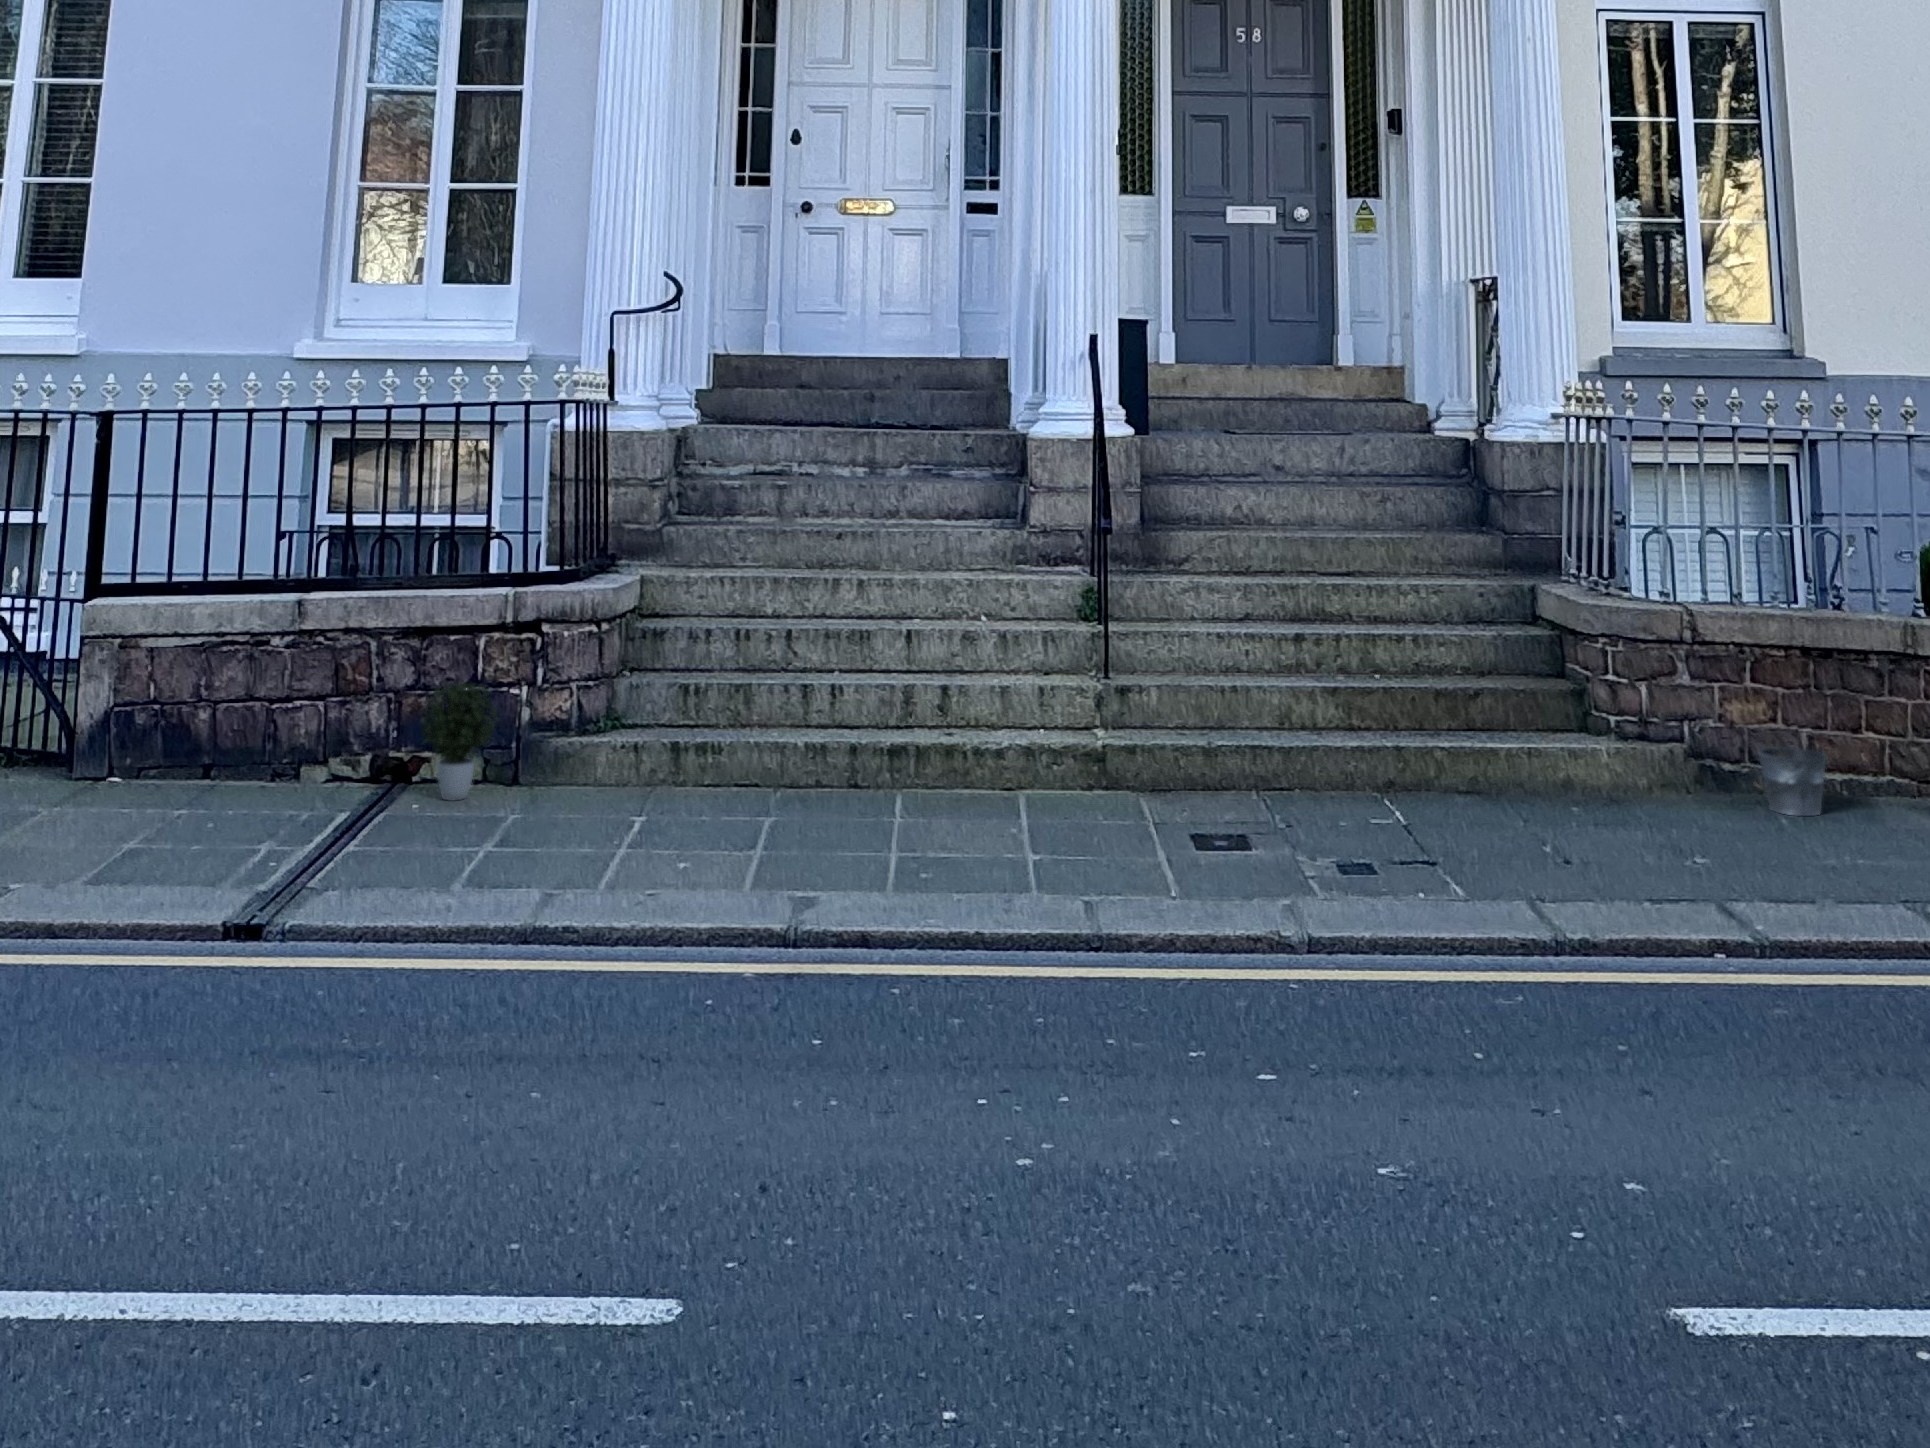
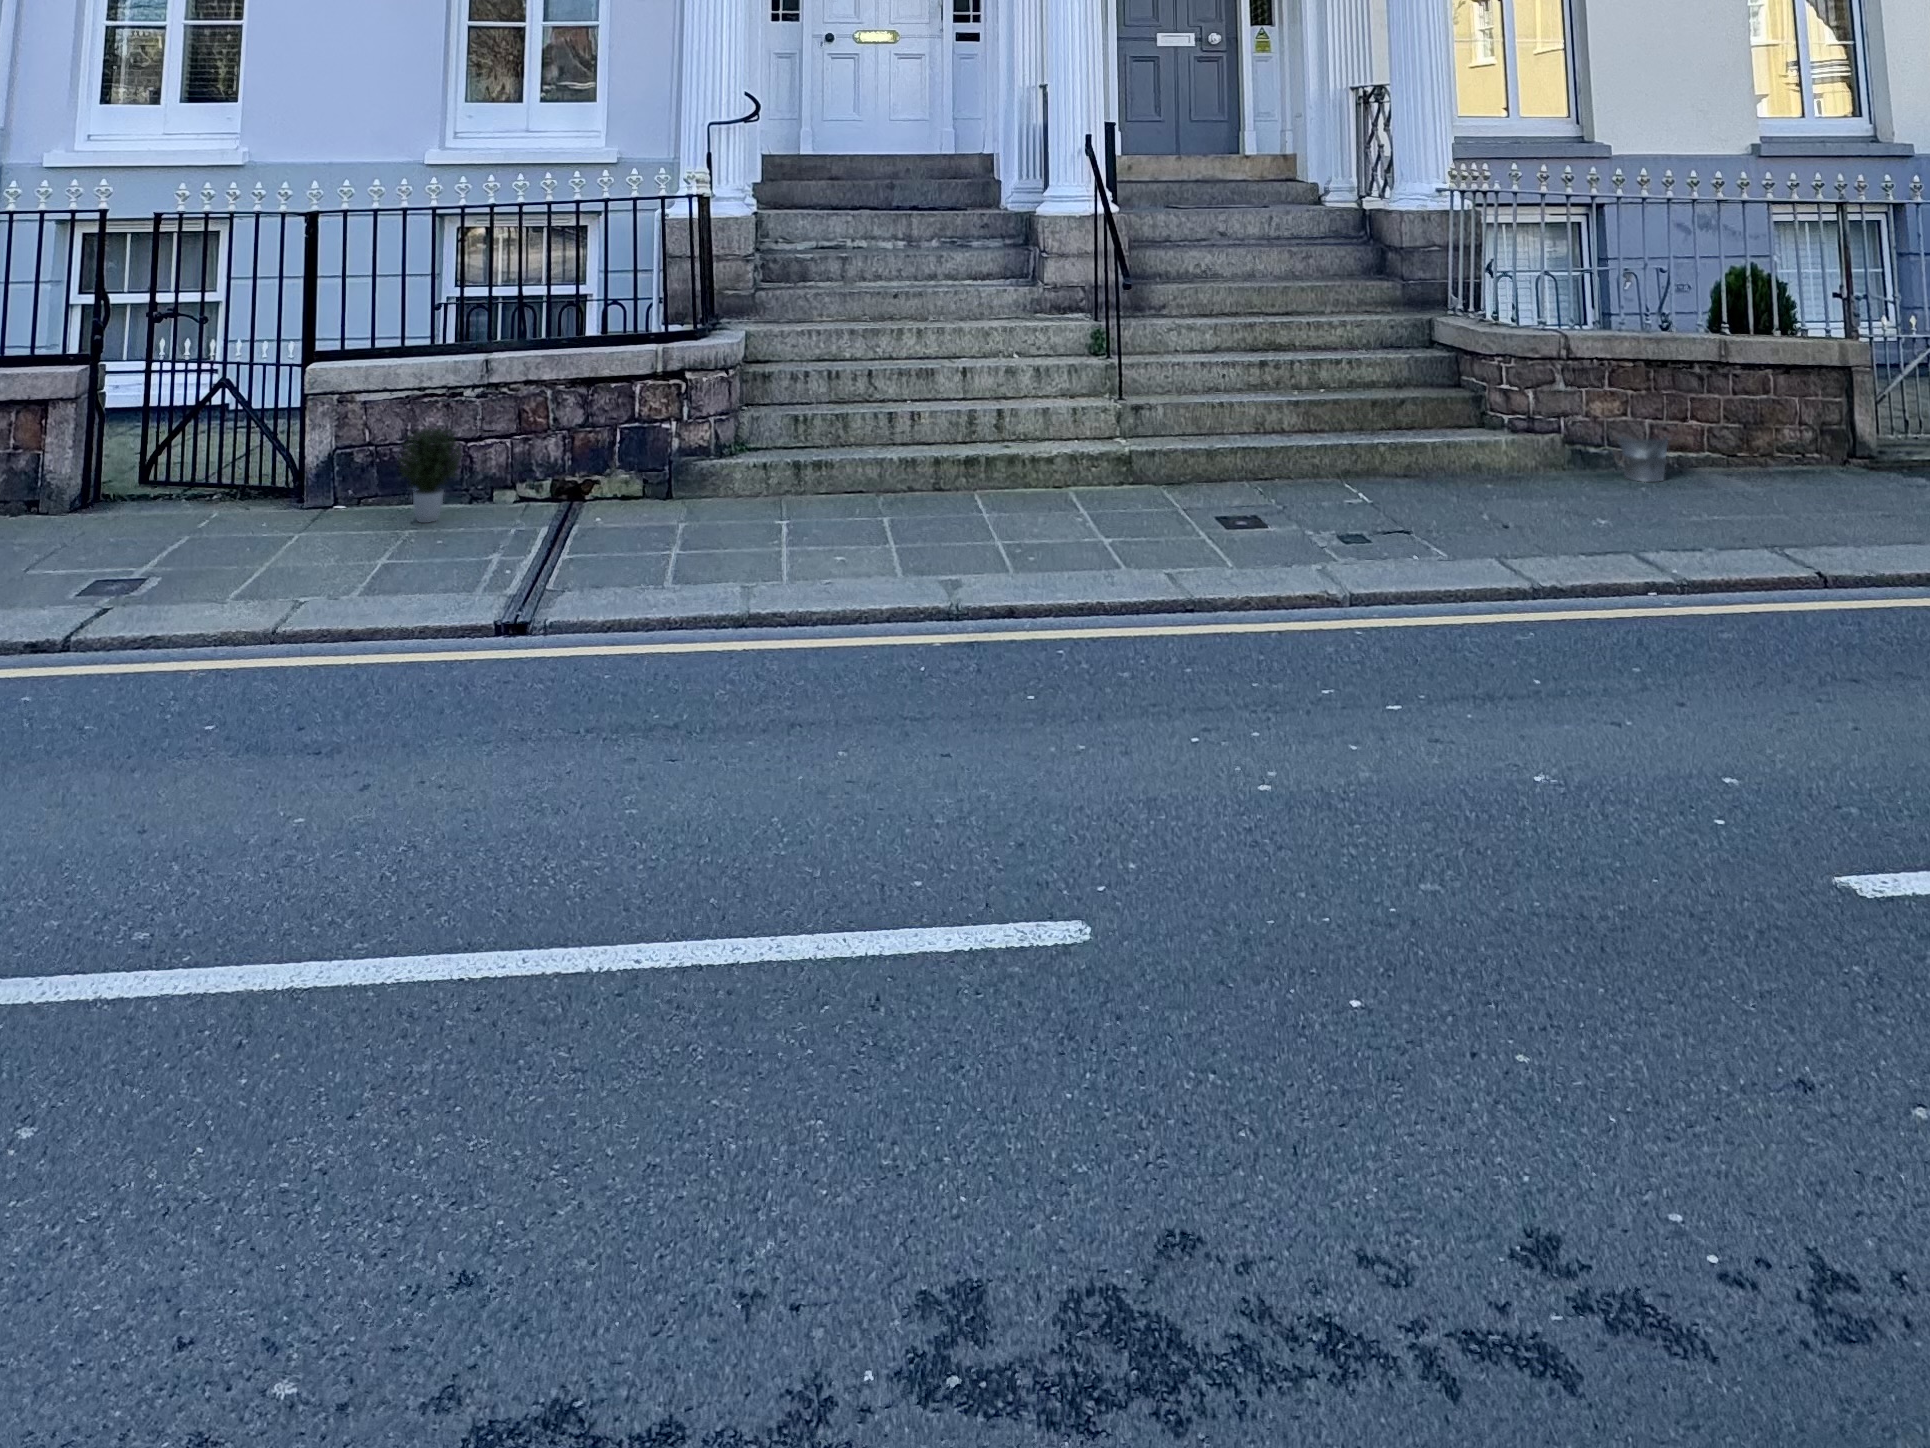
potted plant: present [421,683,498,801] -> present [399,428,462,523]

